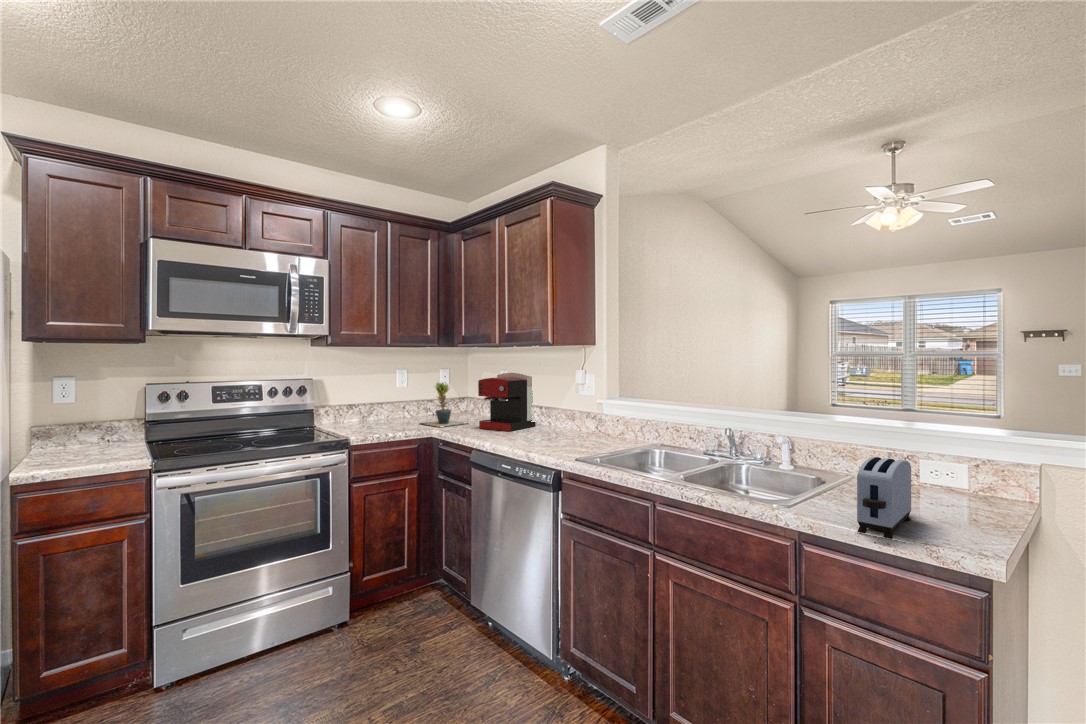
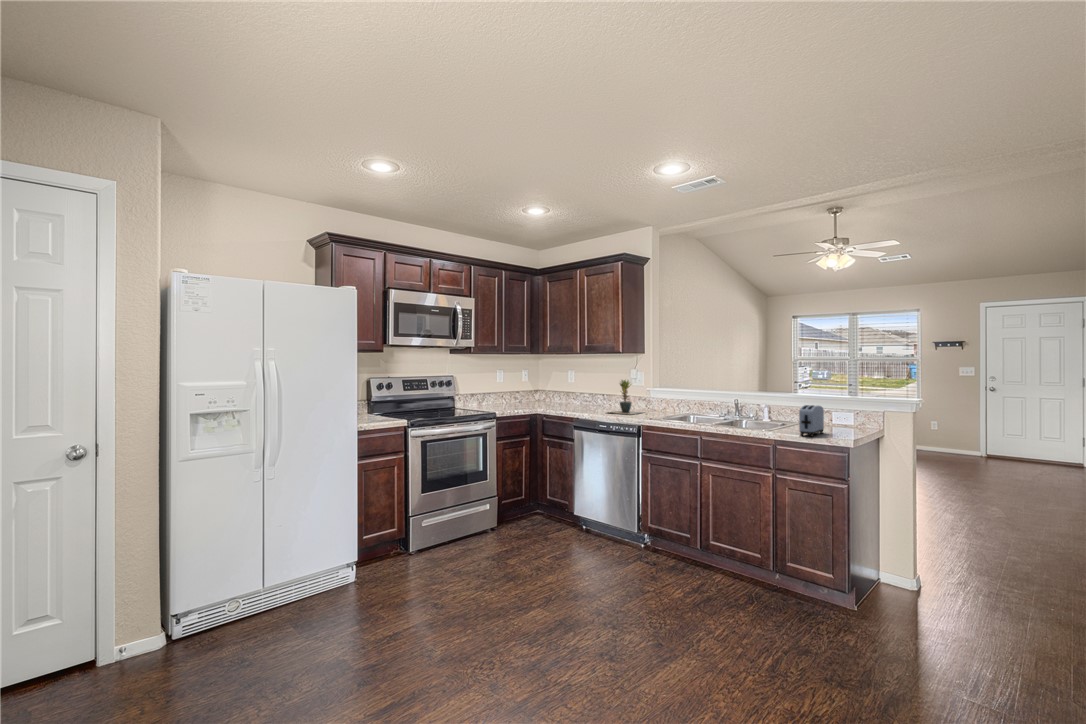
coffee maker: present [478,373,536,431] -> none [559,371,597,411]
potted plant: present [421,383,466,427] -> present [609,380,641,415]

